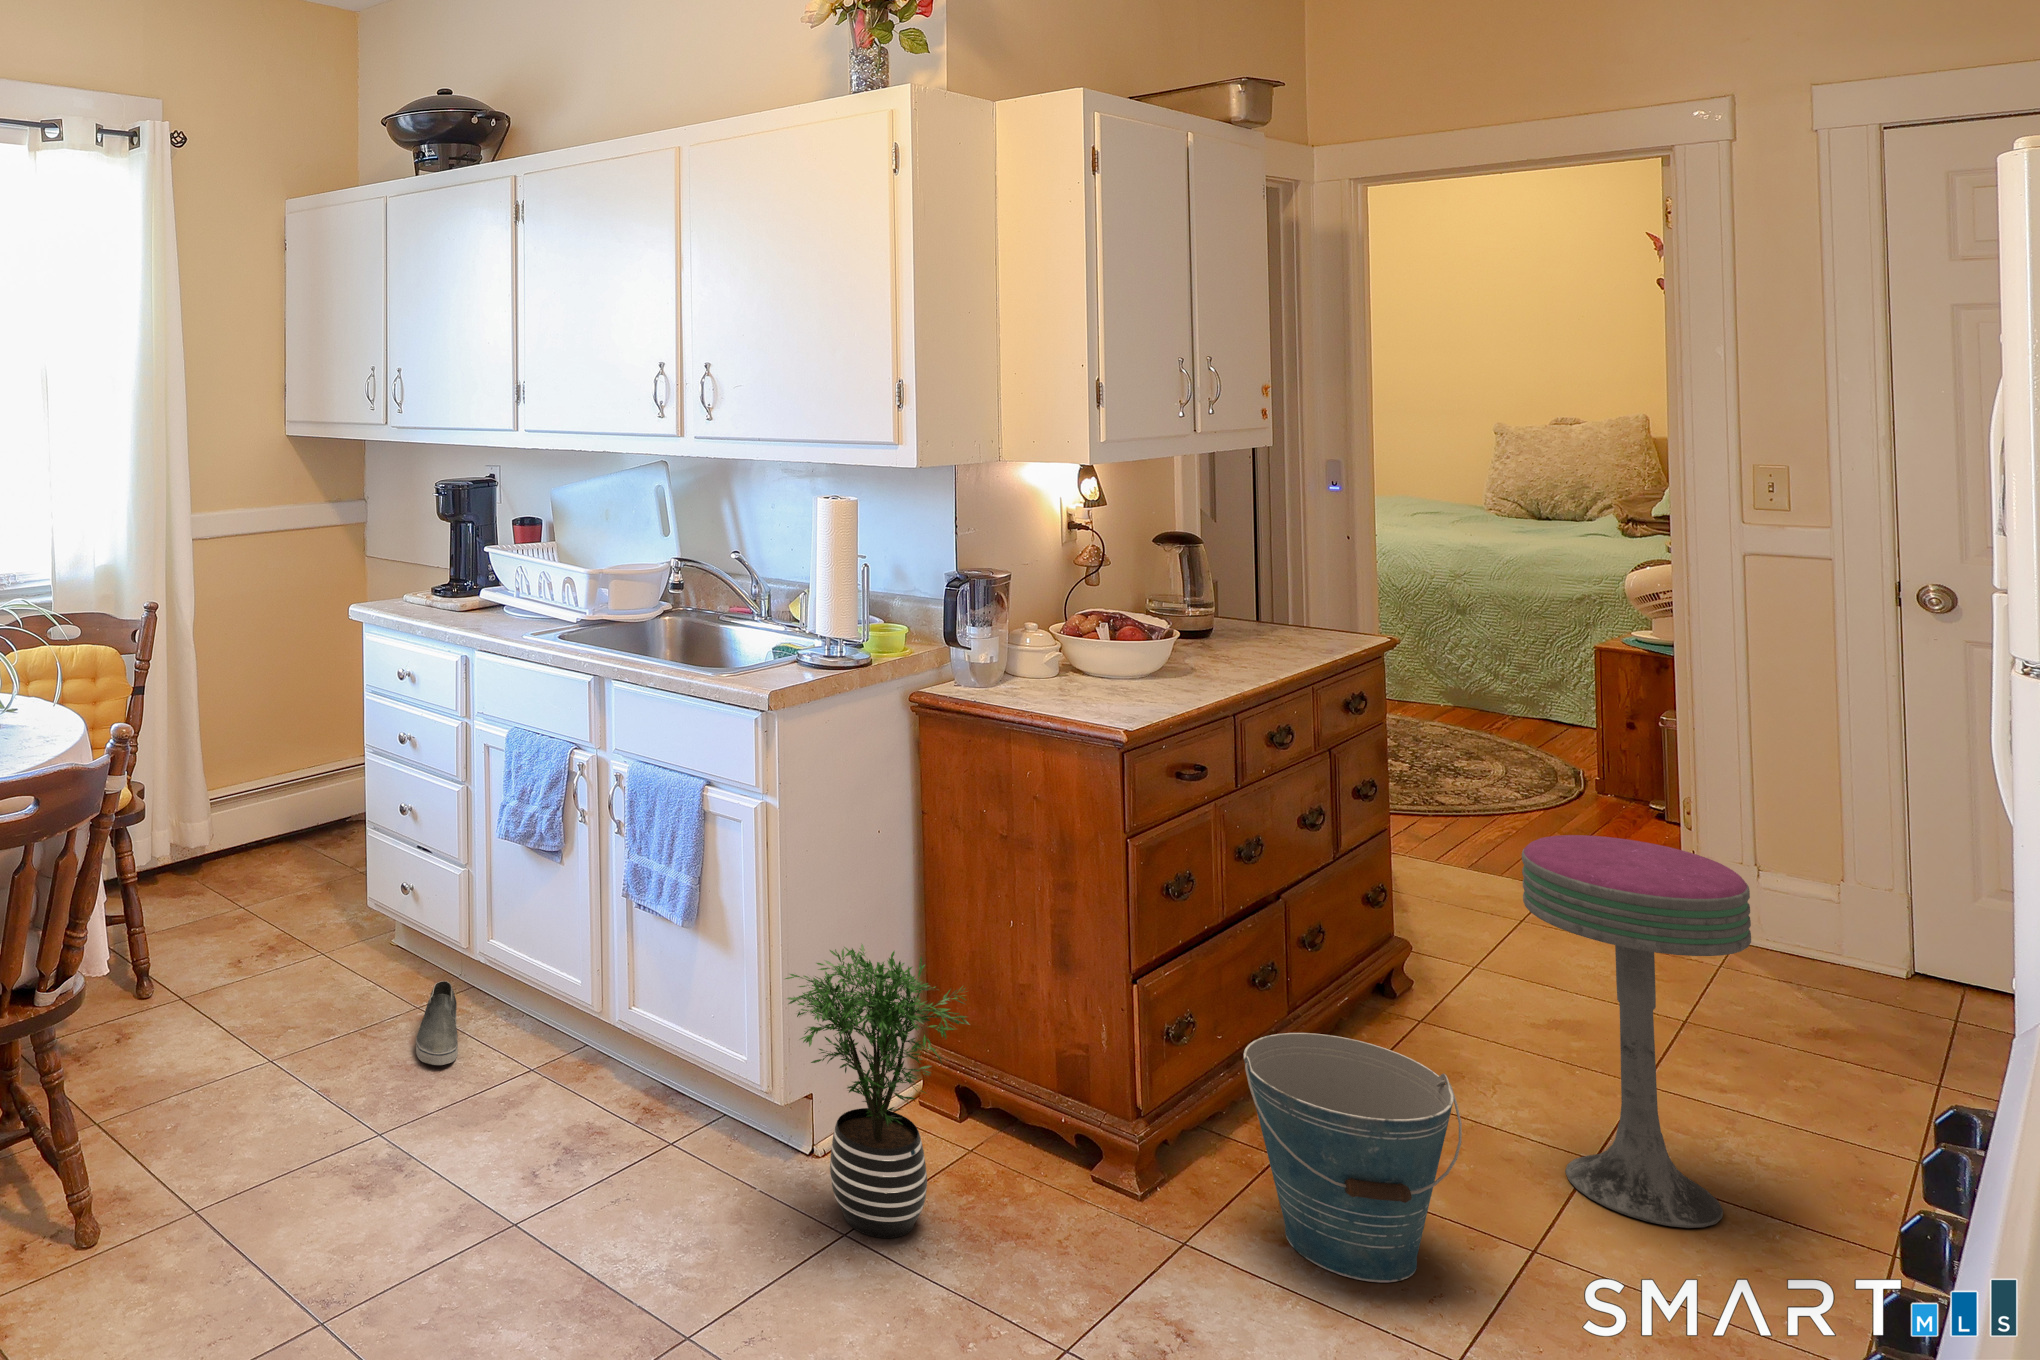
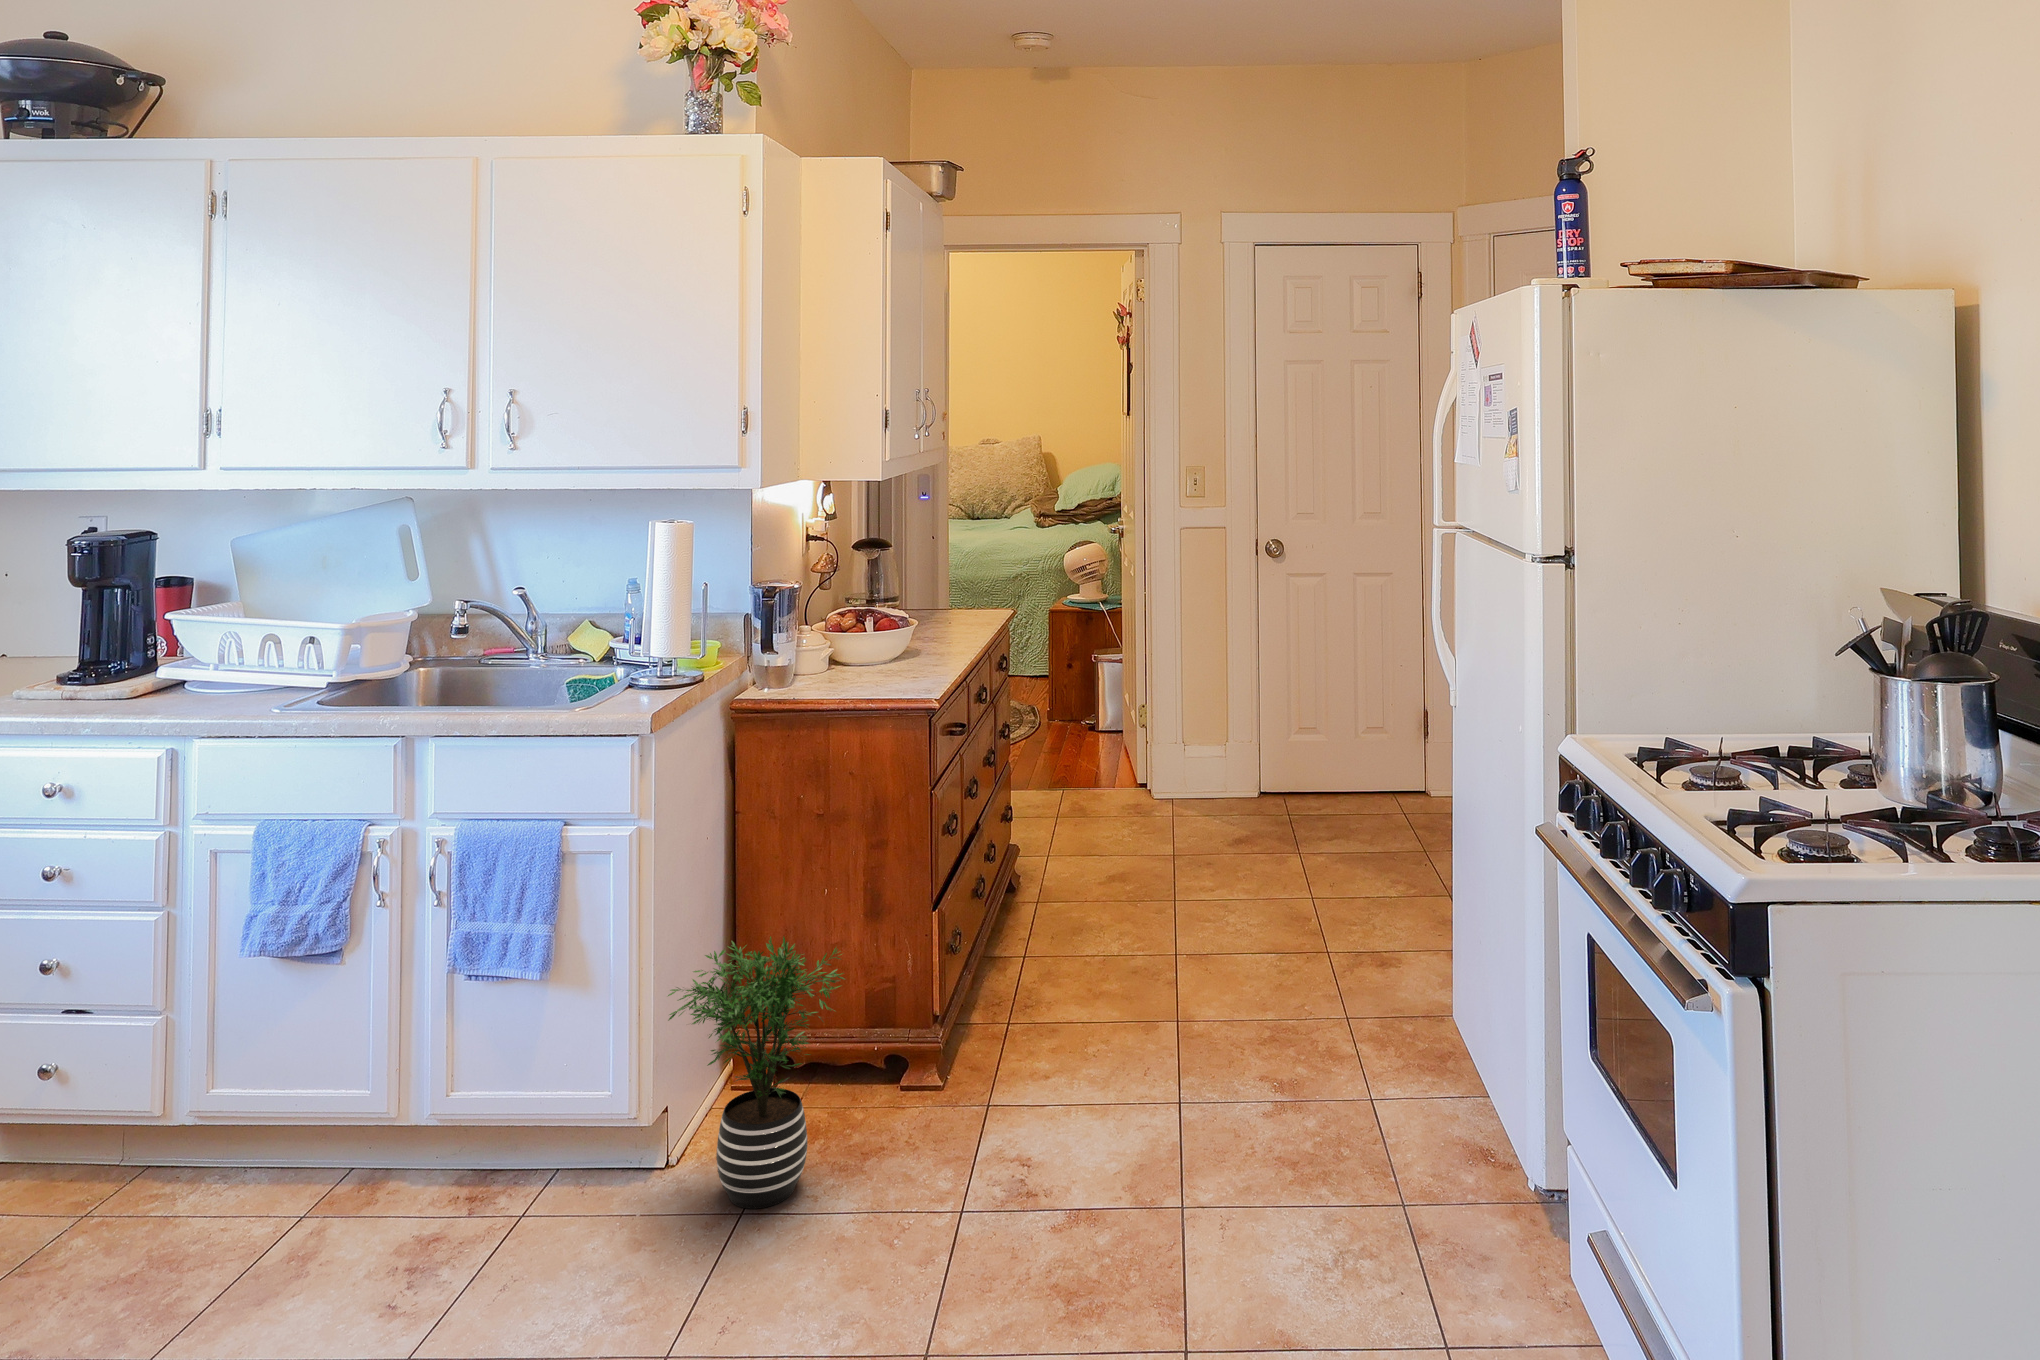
bar stool: present [1522,835,1751,1228] -> none [1142,723,1264,978]
shoe: present [416,981,458,1065] -> none [114,1165,192,1268]
bucket: present [1244,1033,1462,1282] -> none [1015,906,1156,1082]

